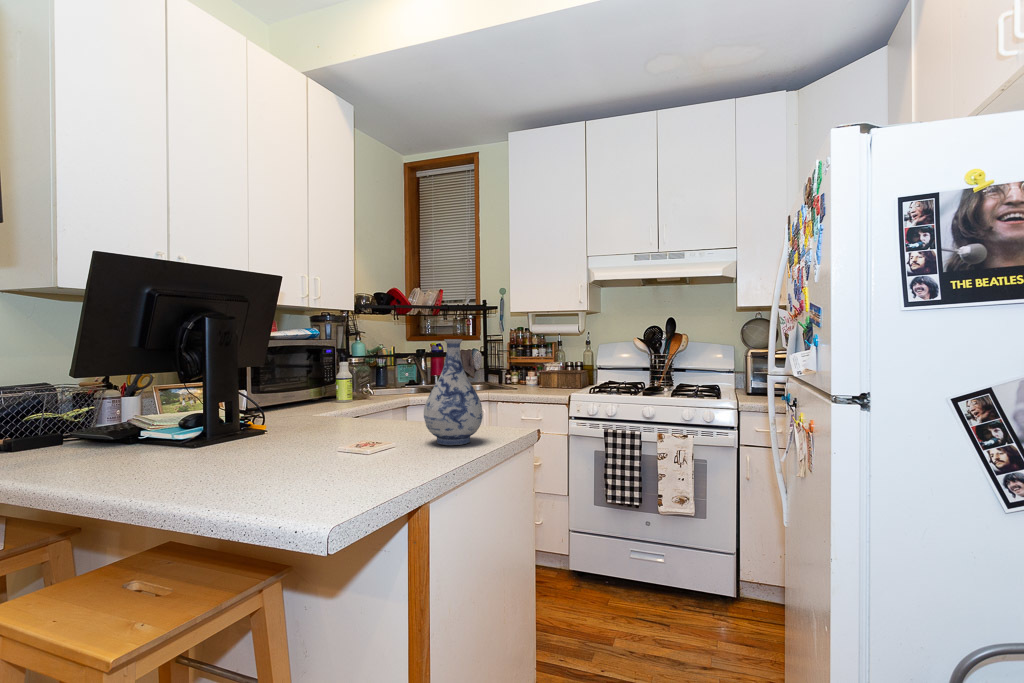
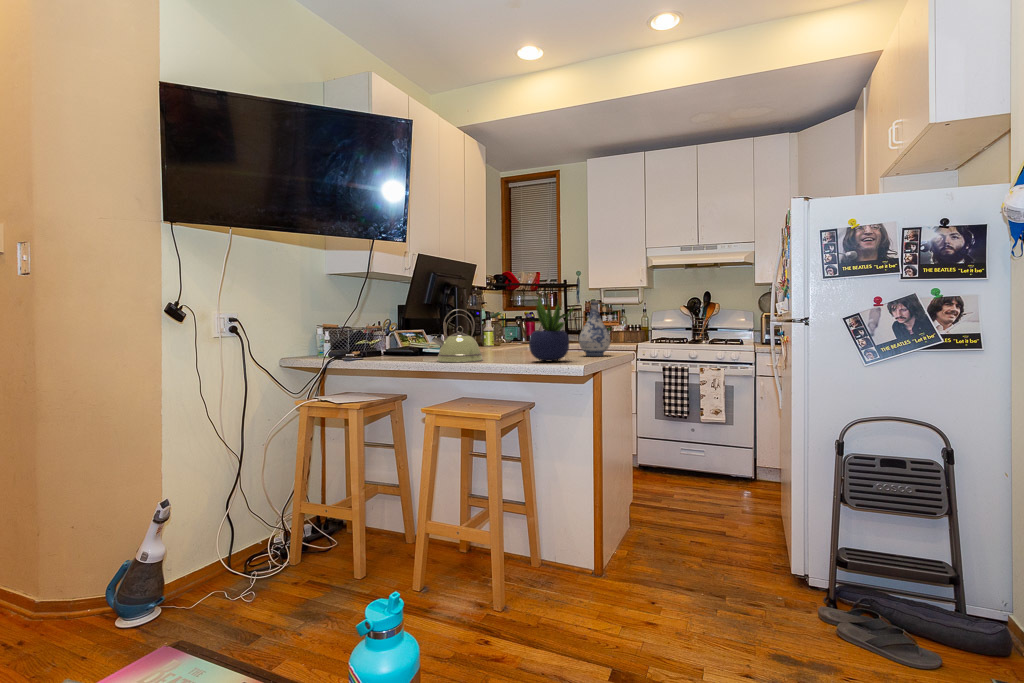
potted plant: none [261,330,379,479] -> present [529,298,574,362]
kettle: none [96,355,221,471] -> present [430,309,483,362]

